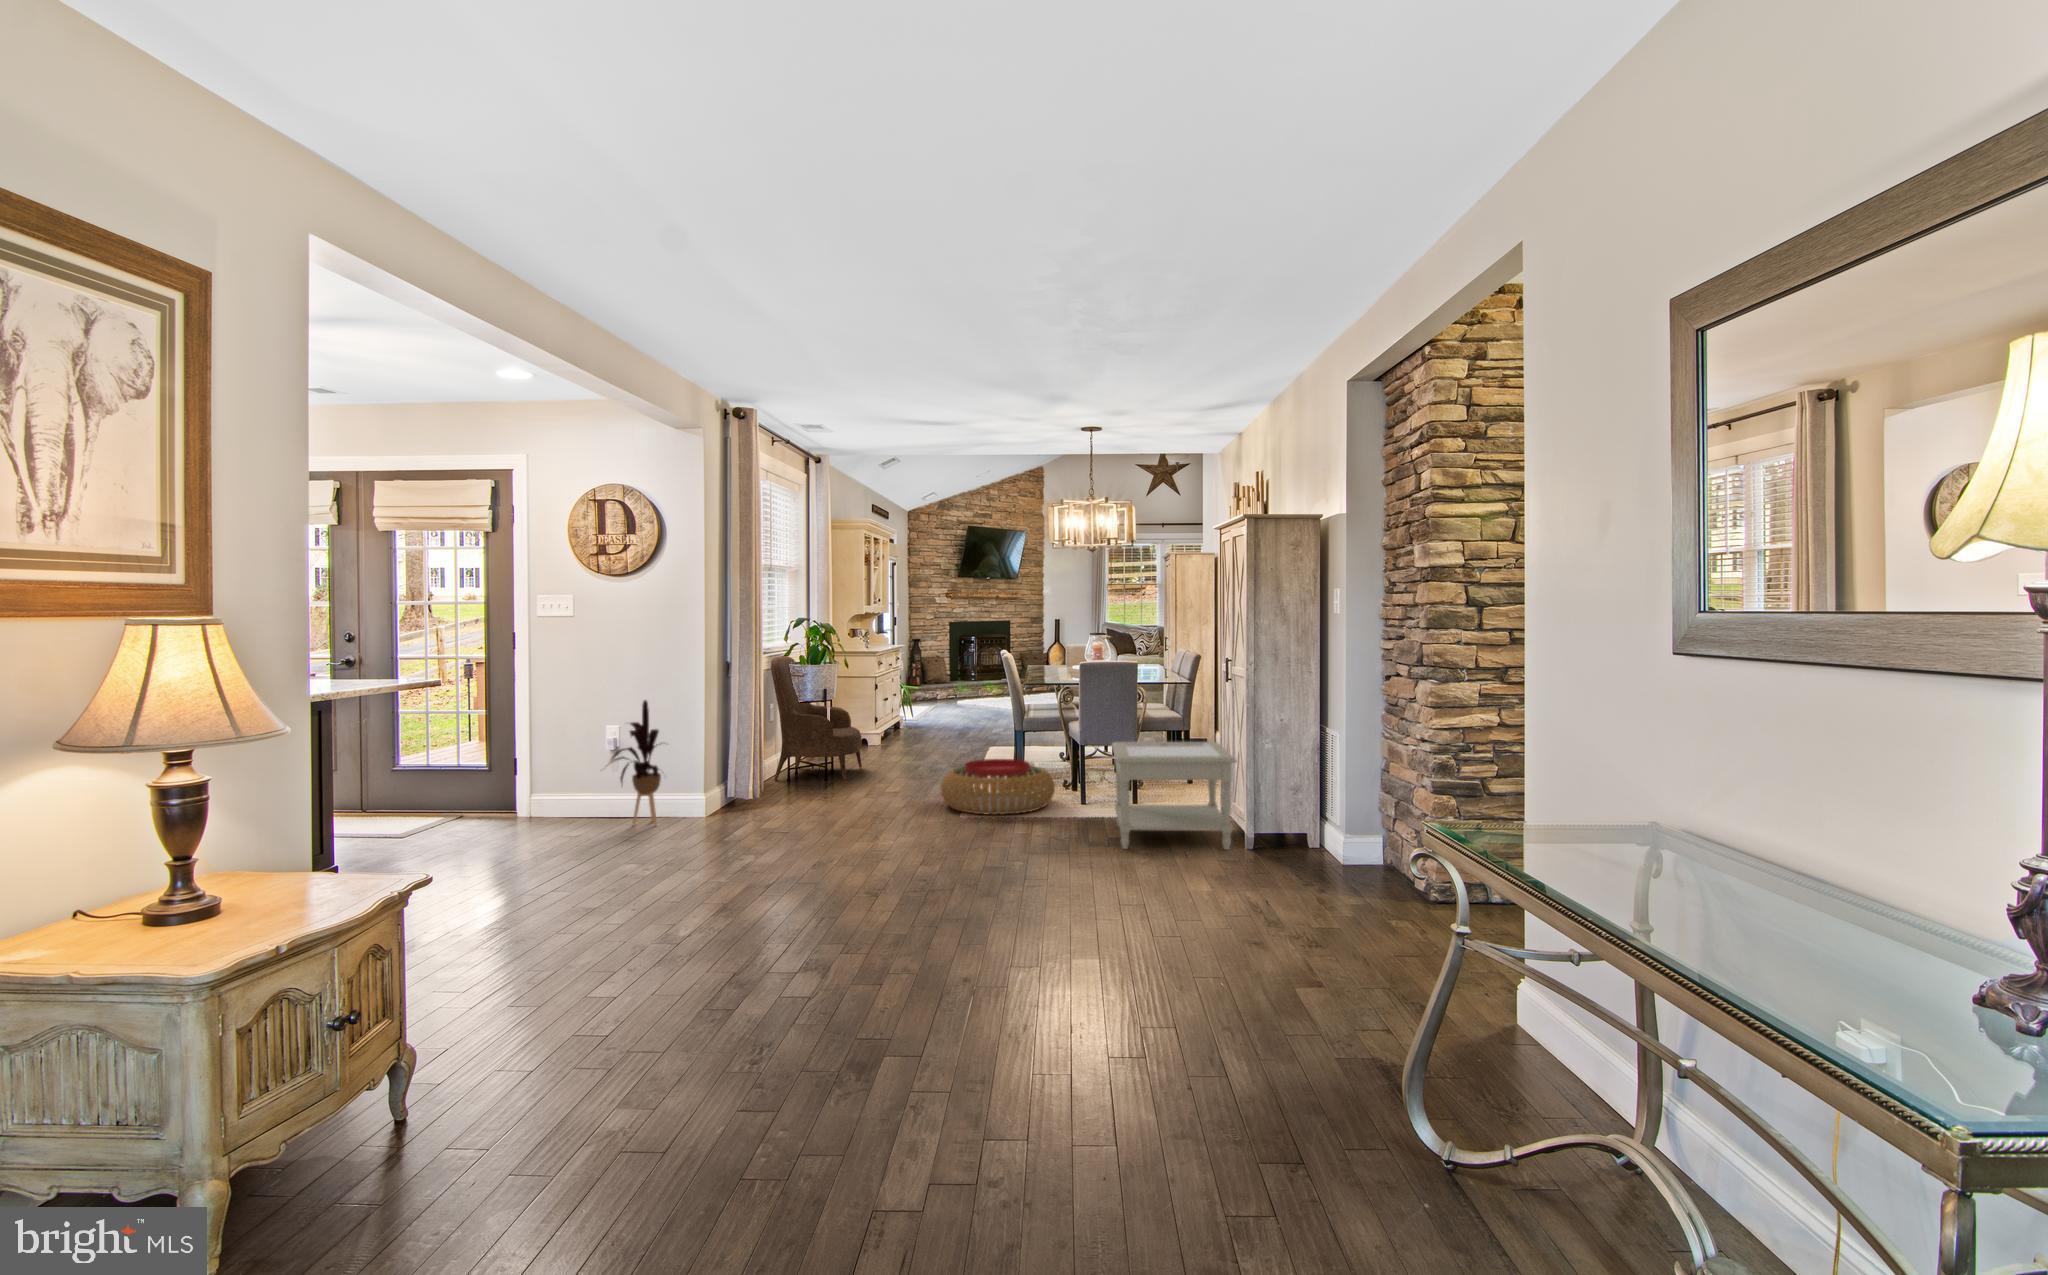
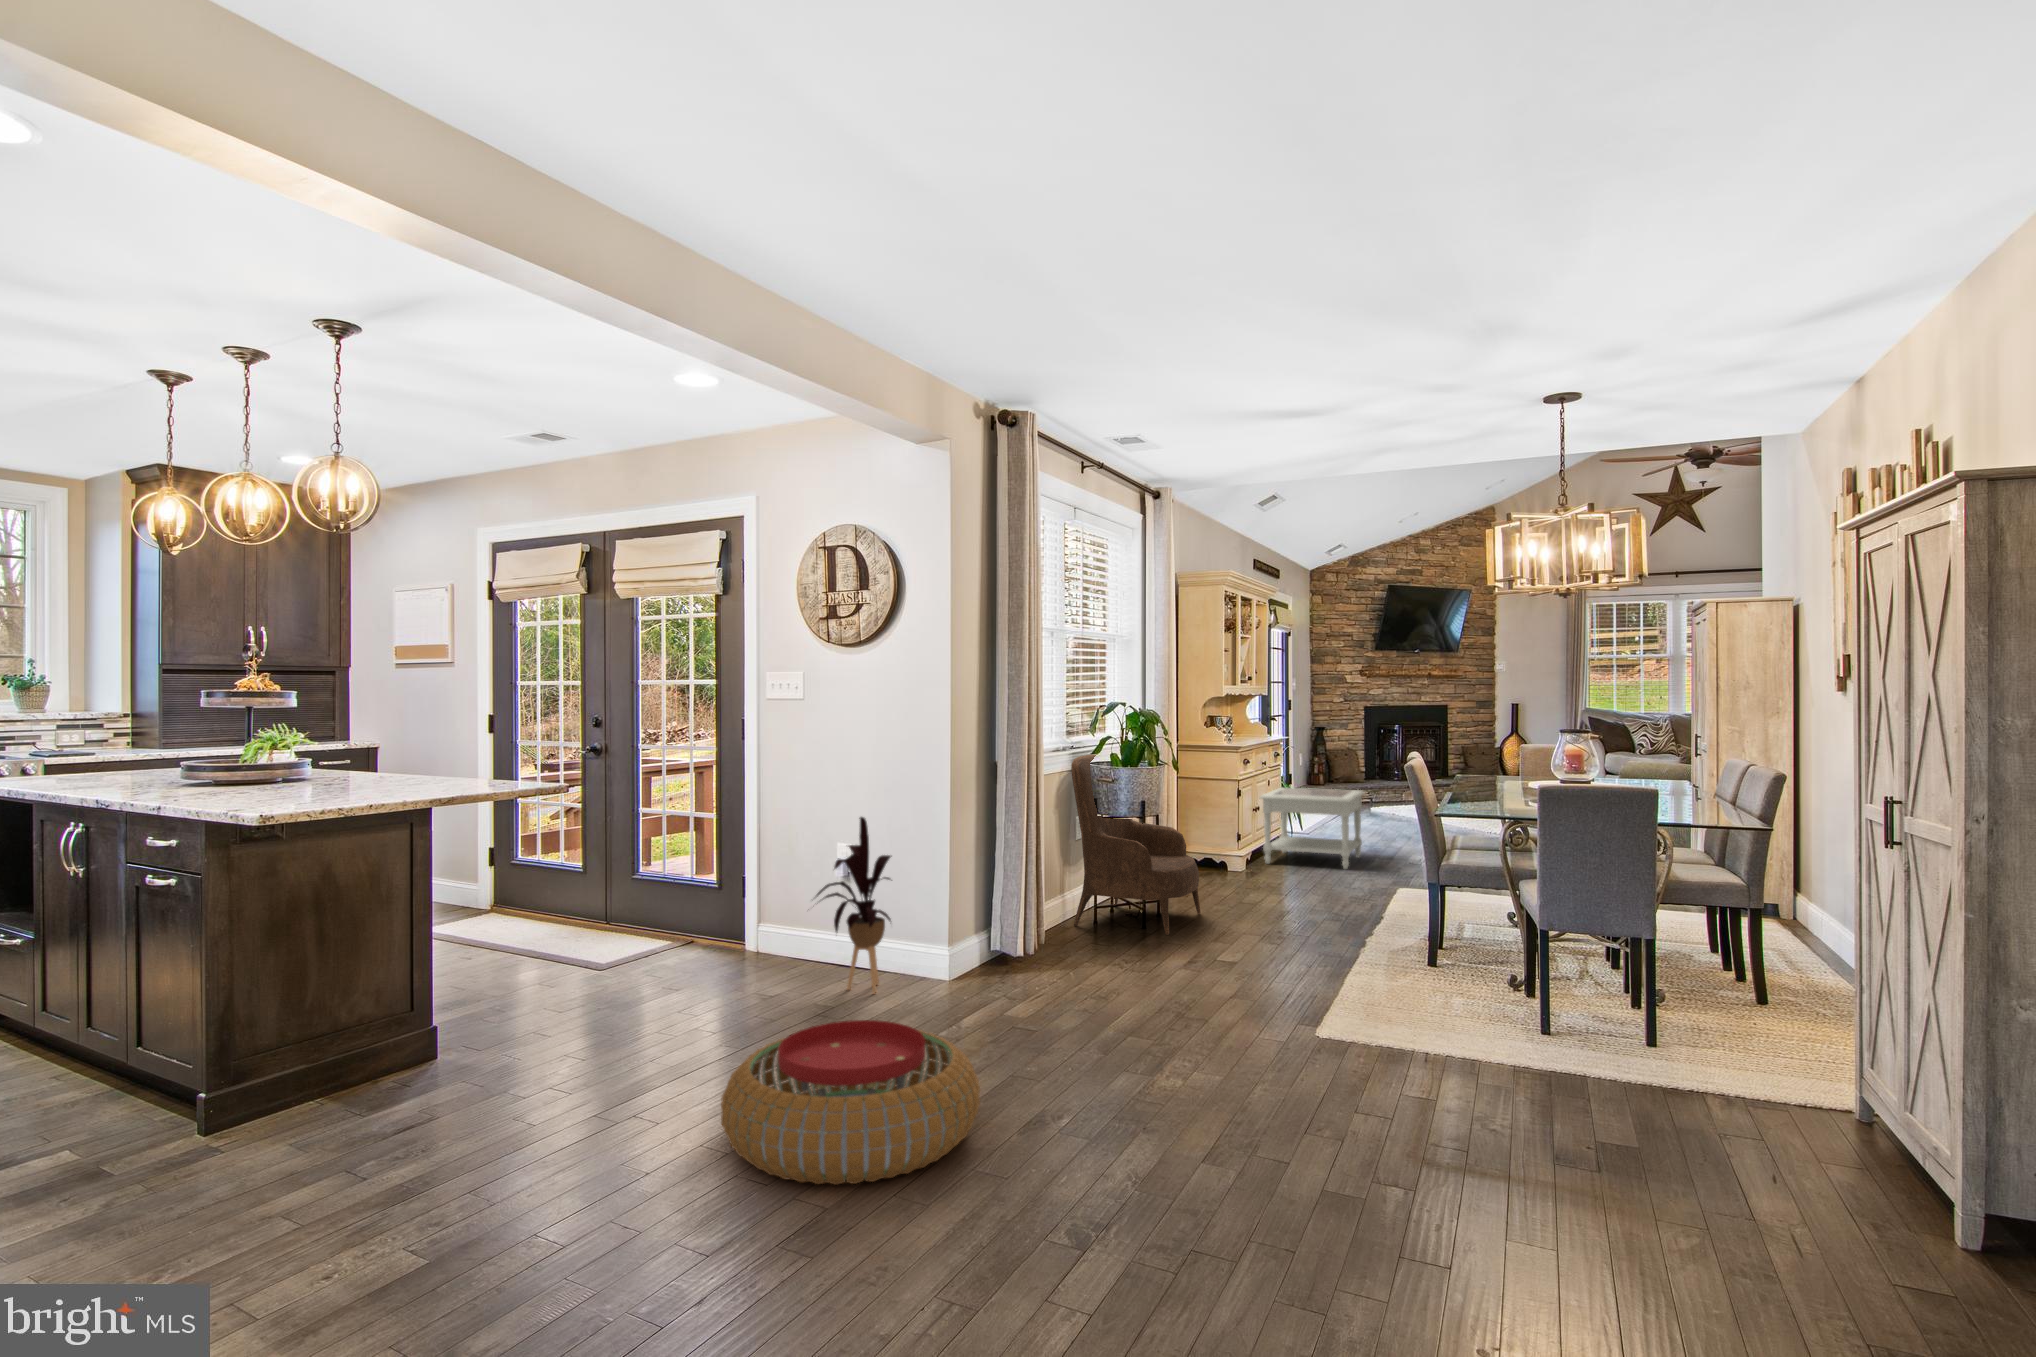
side table: present [1112,742,1237,850] -> present [1260,788,1364,869]
pouf: present [941,759,1055,815] -> present [721,1020,980,1185]

